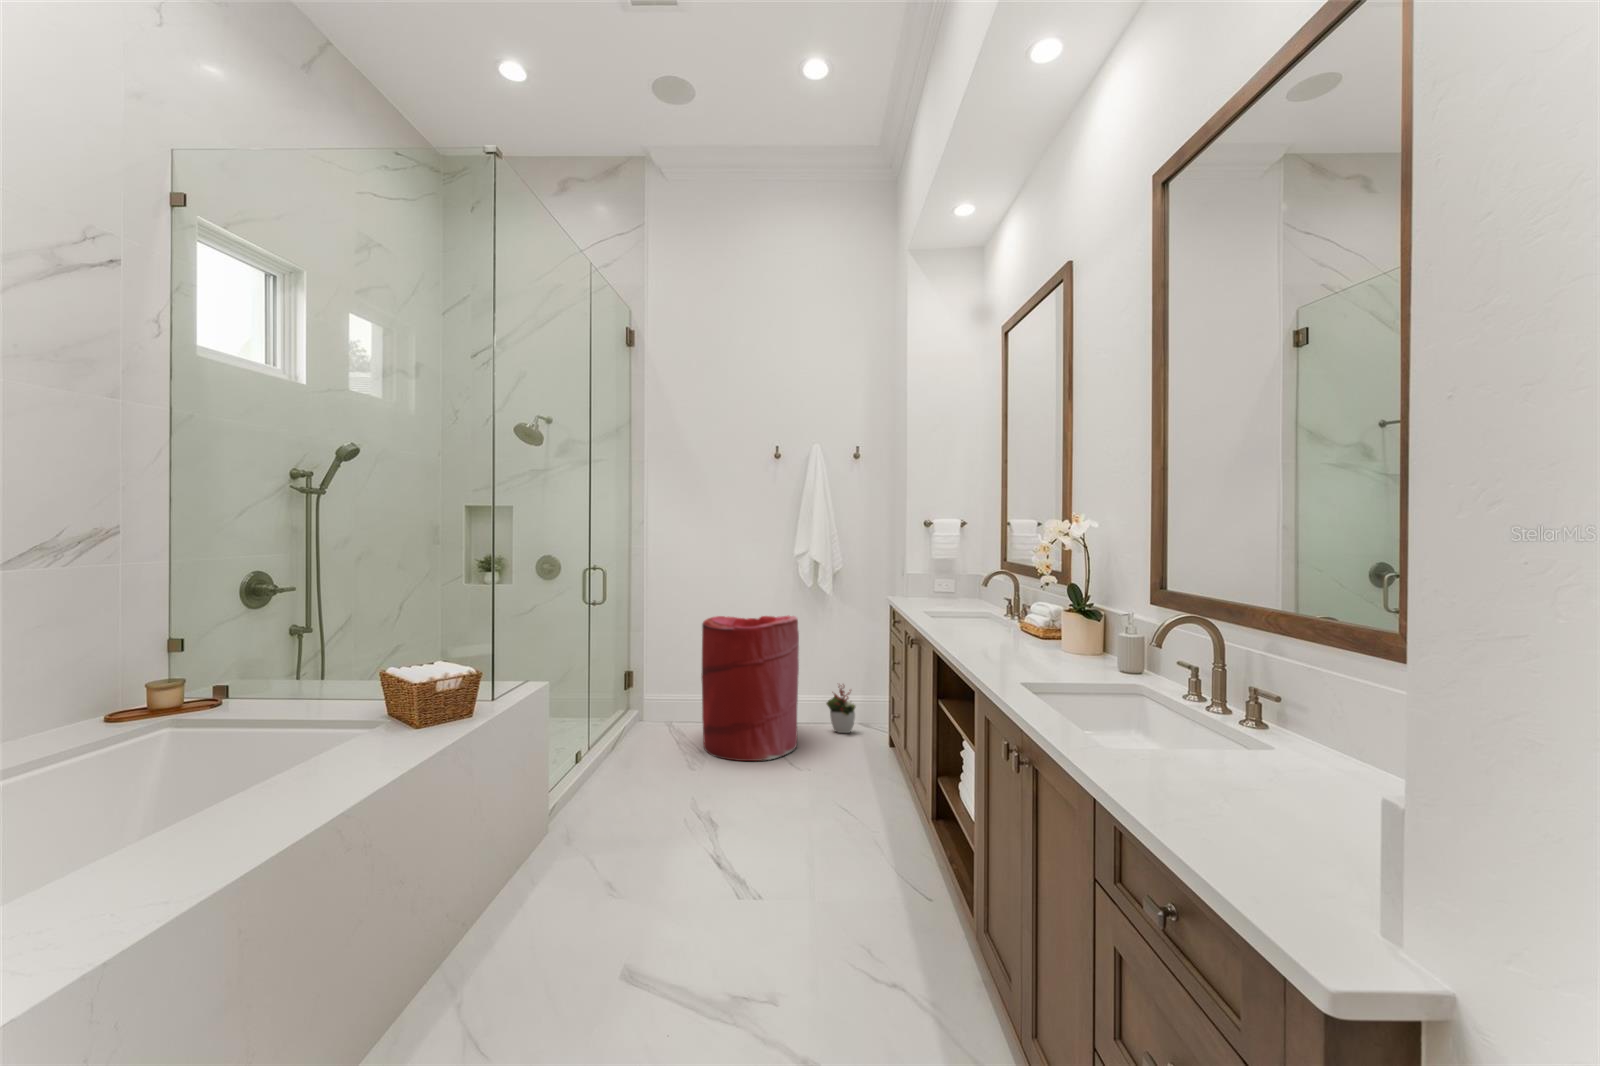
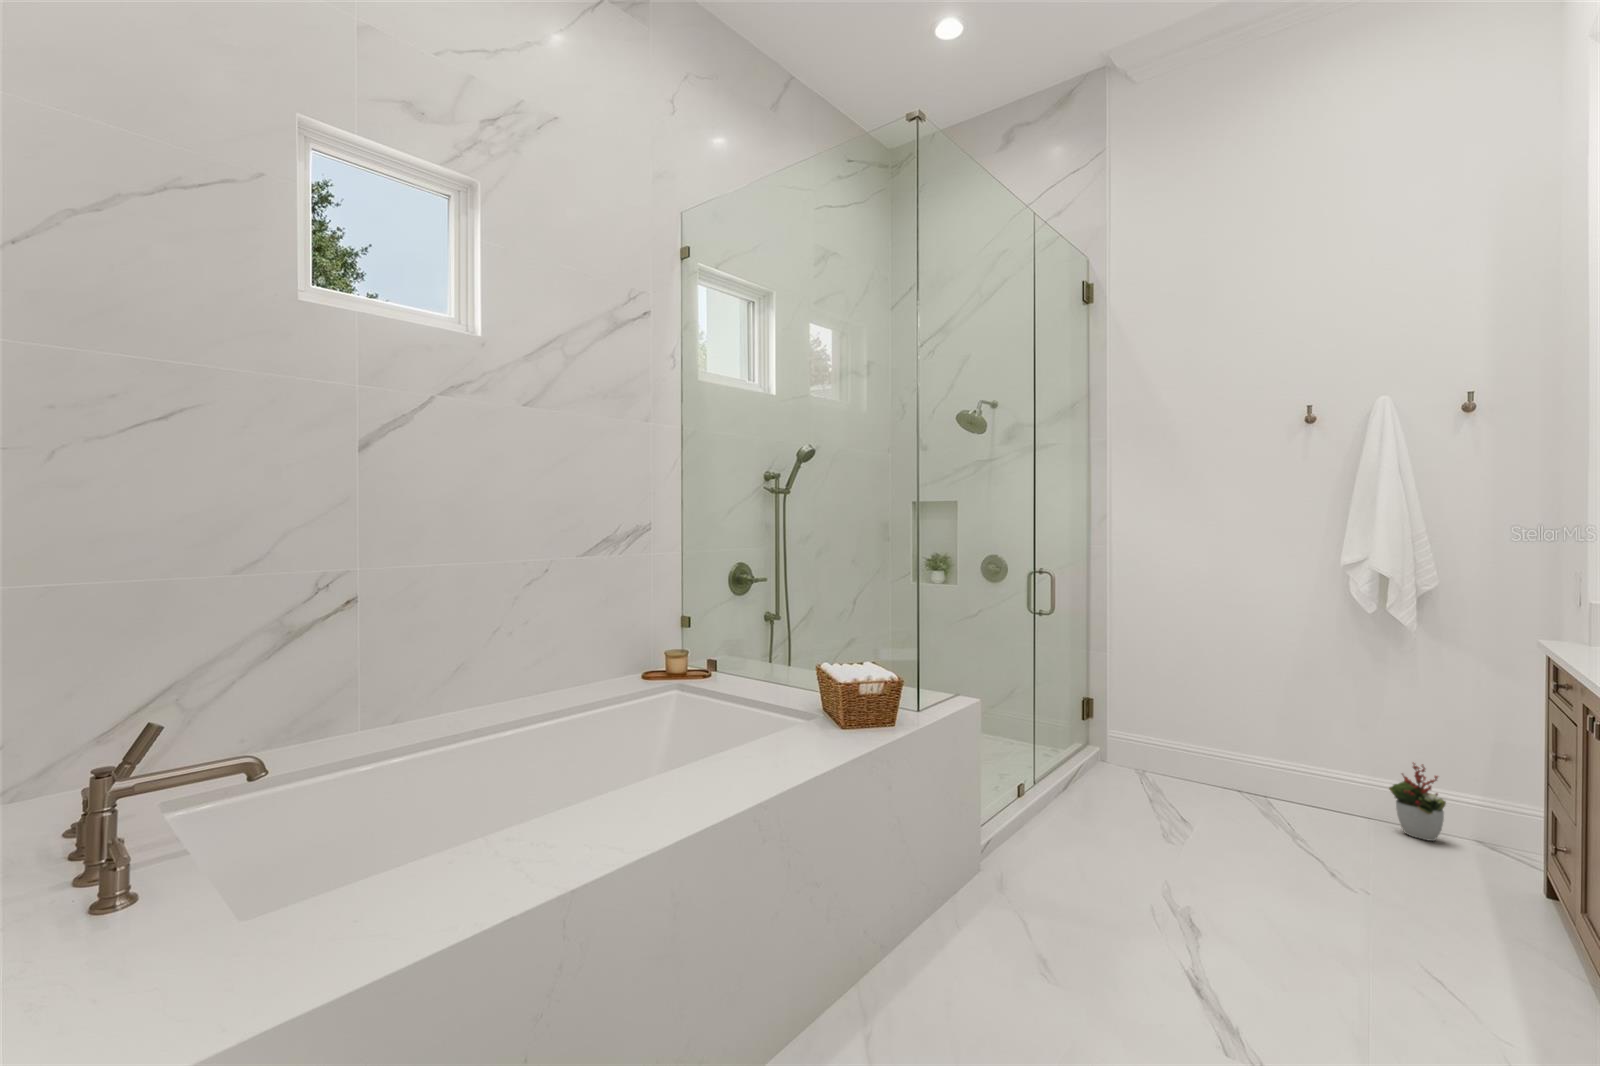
laundry hamper: present [701,616,799,761] -> none [1185,643,1339,849]

